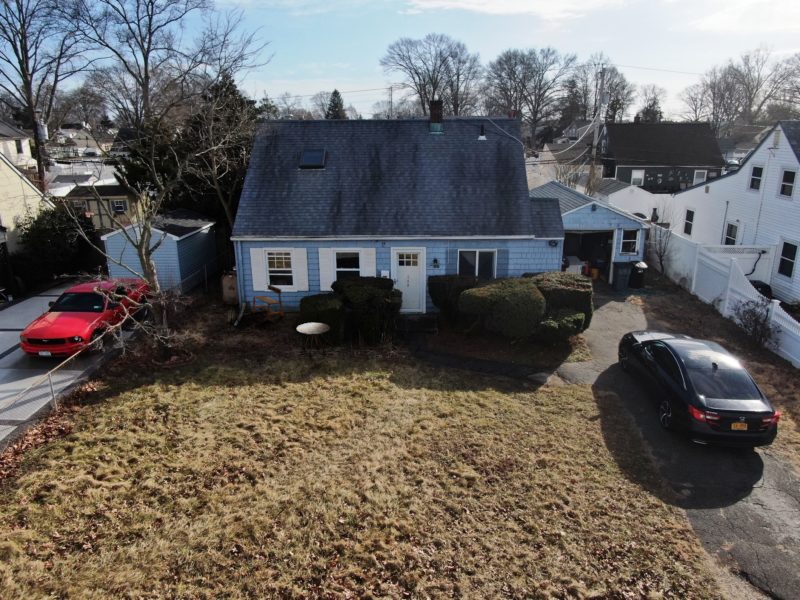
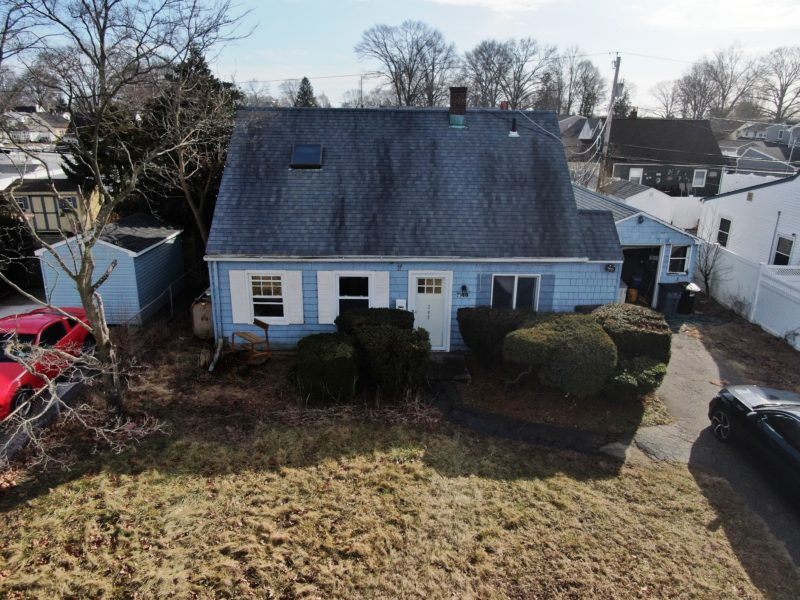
round table: present [297,323,330,352] -> none [294,374,338,417]

